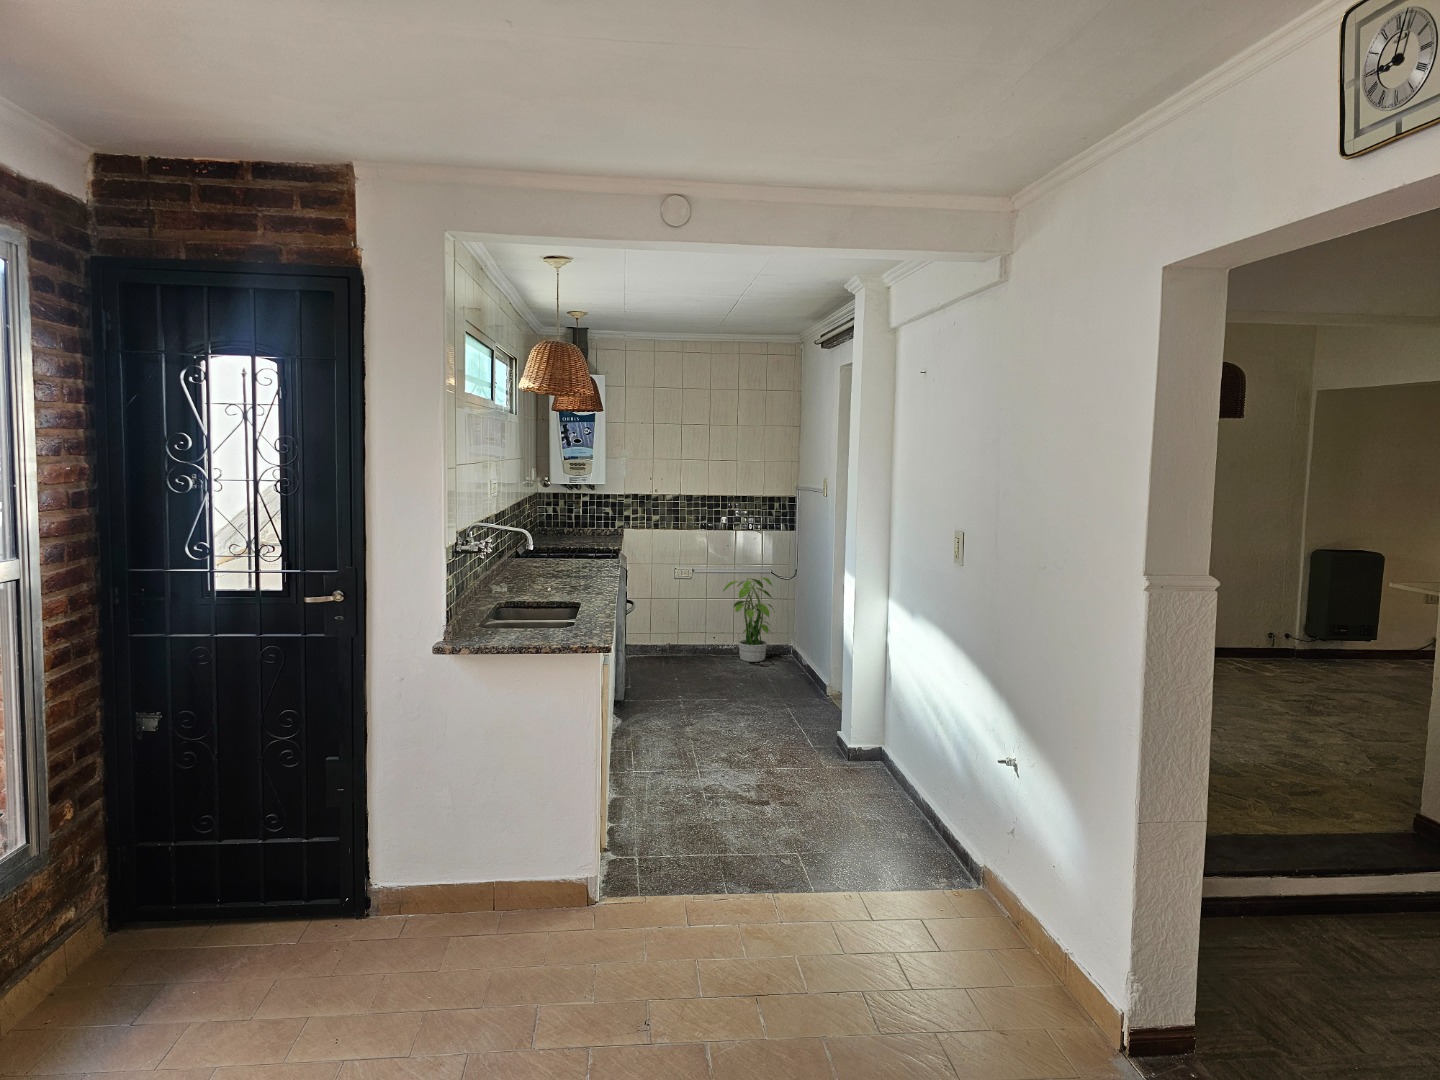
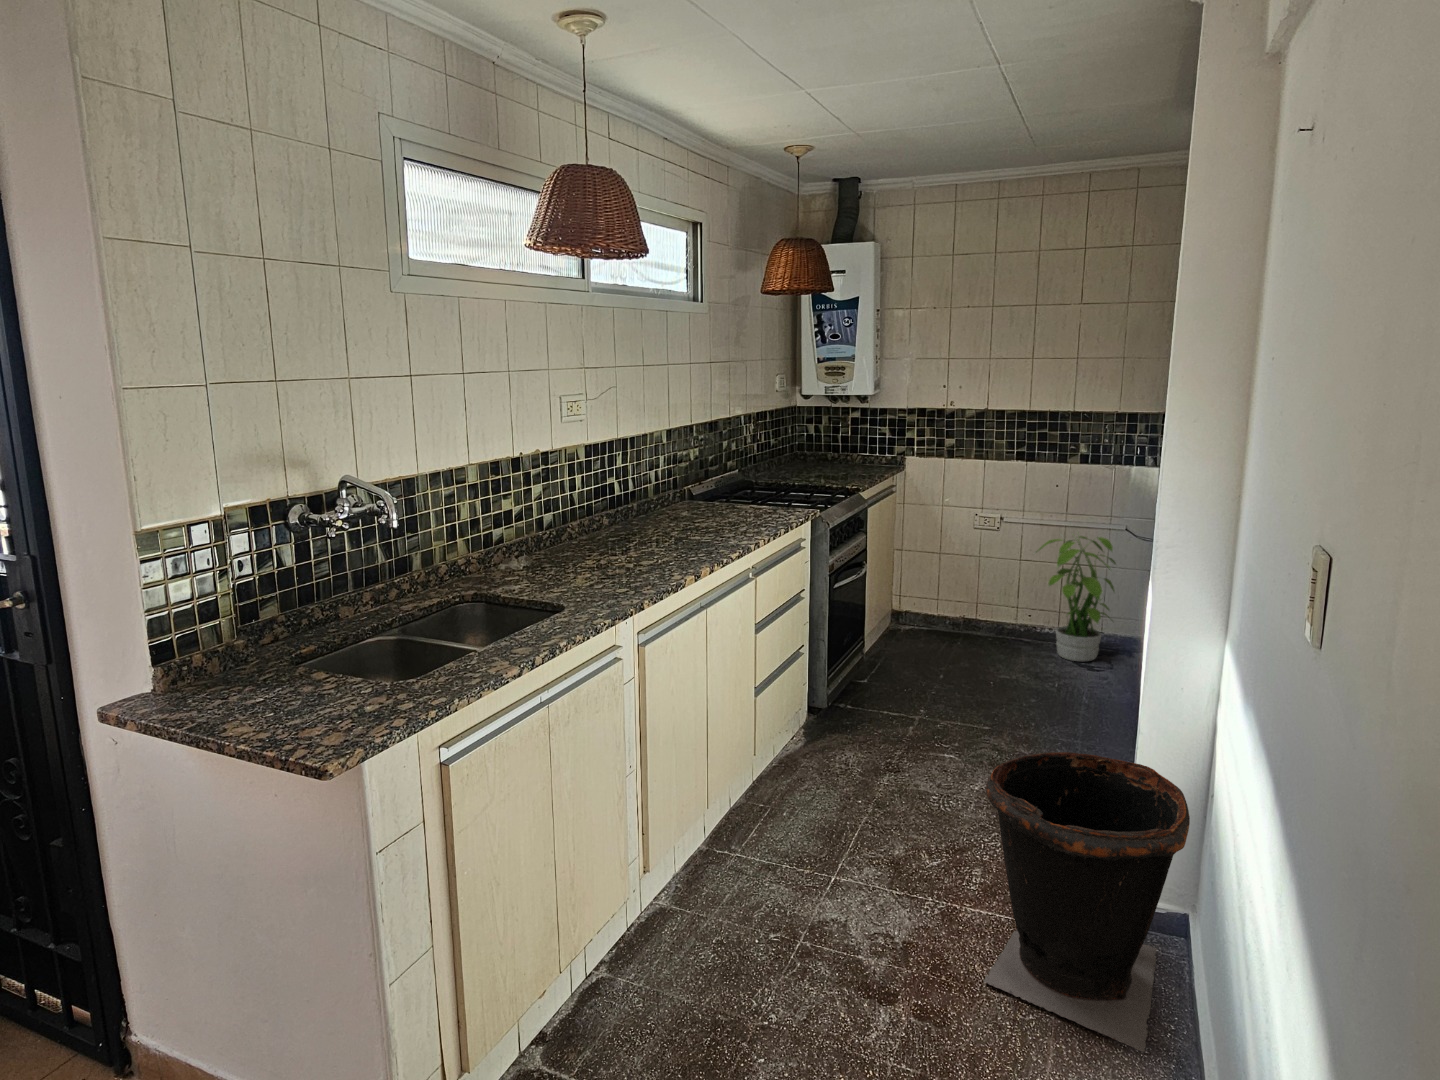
trash can: none [814,670,911,793] -> present [983,752,1190,1052]

